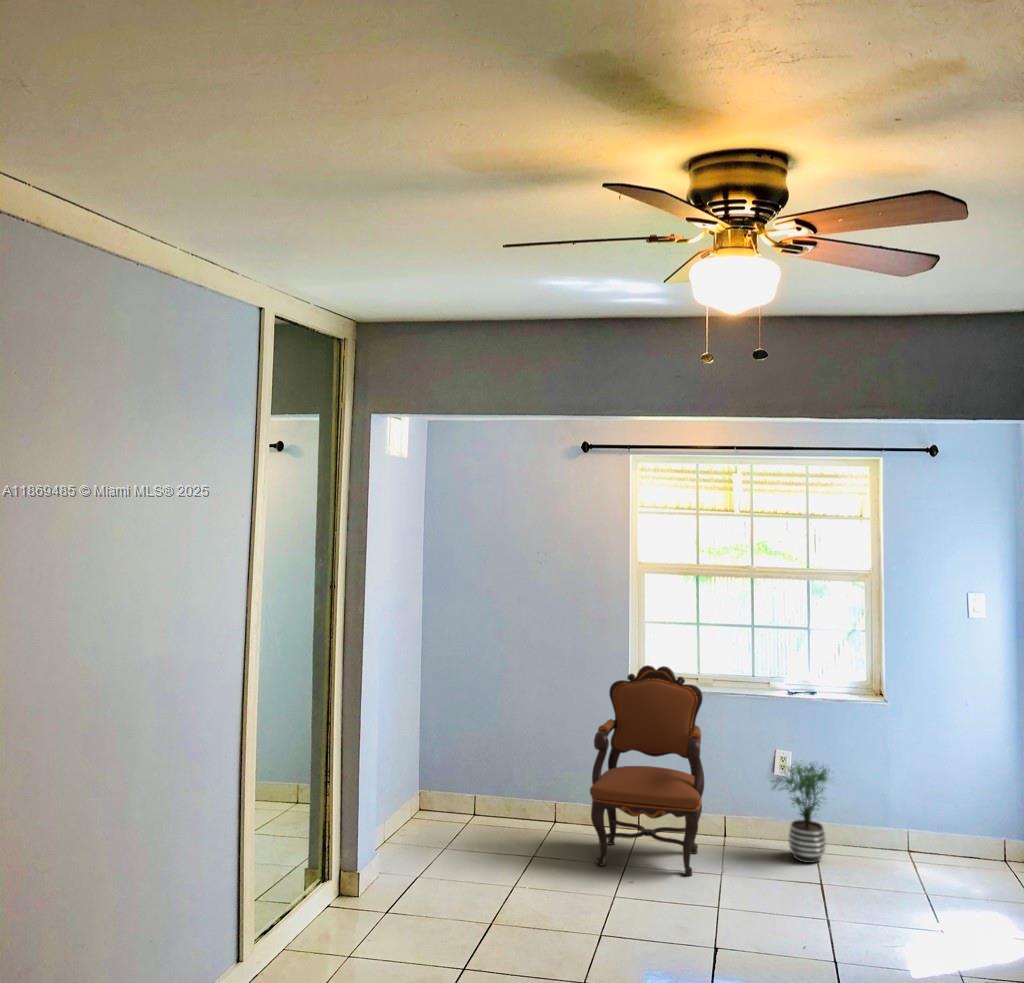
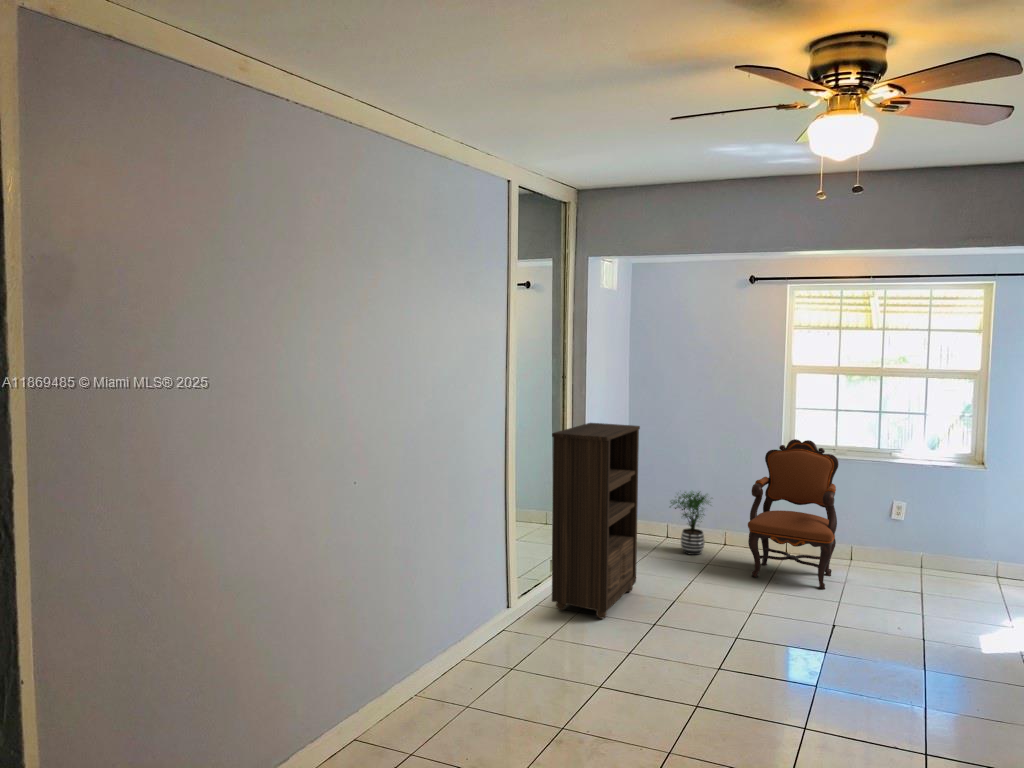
bookshelf: none [310,656,442,964] -> present [552,423,640,619]
potted plant: present [771,760,834,863] -> present [671,492,708,555]

